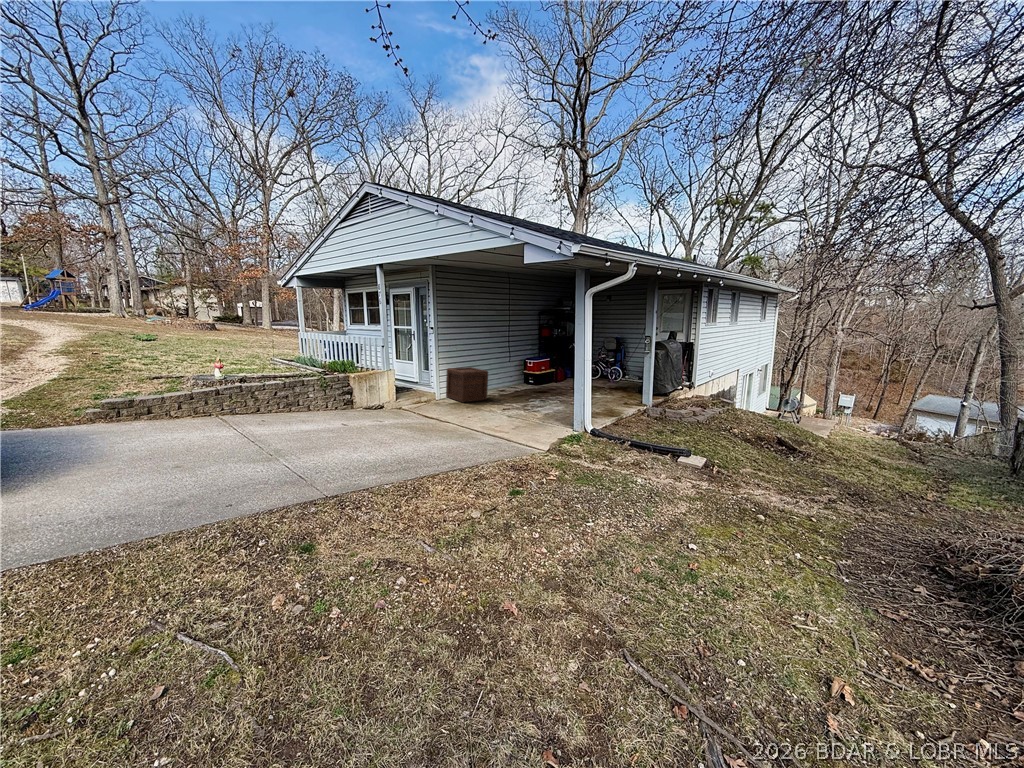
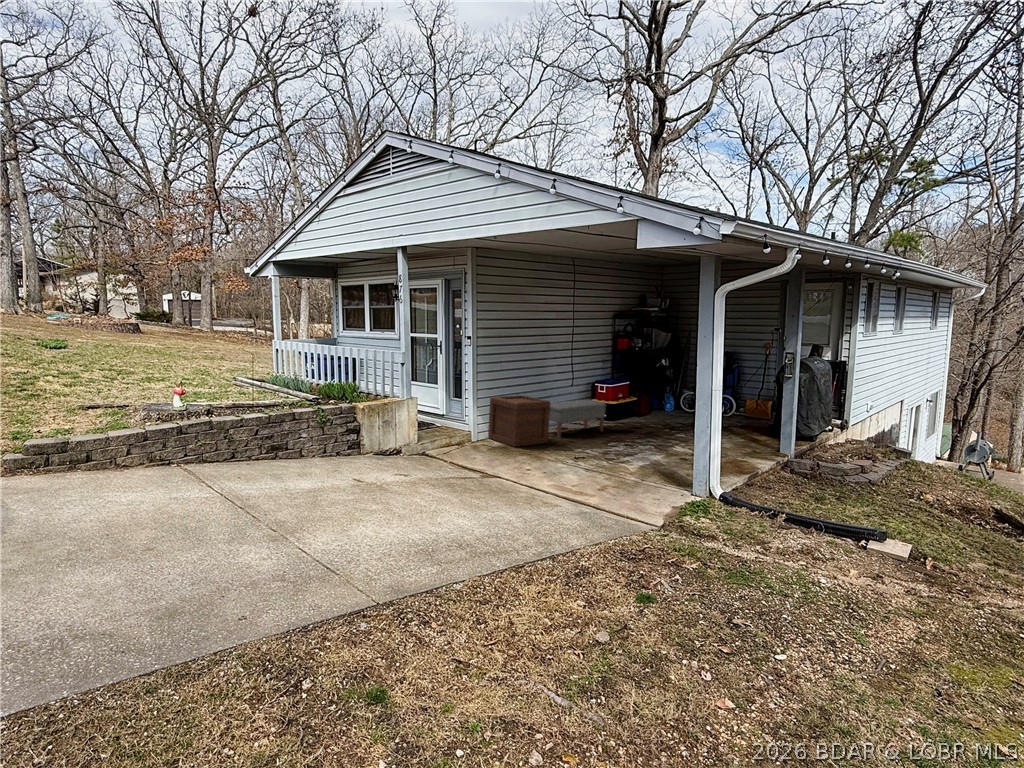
bench: none [485,371,531,397] -> present [549,400,606,438]

